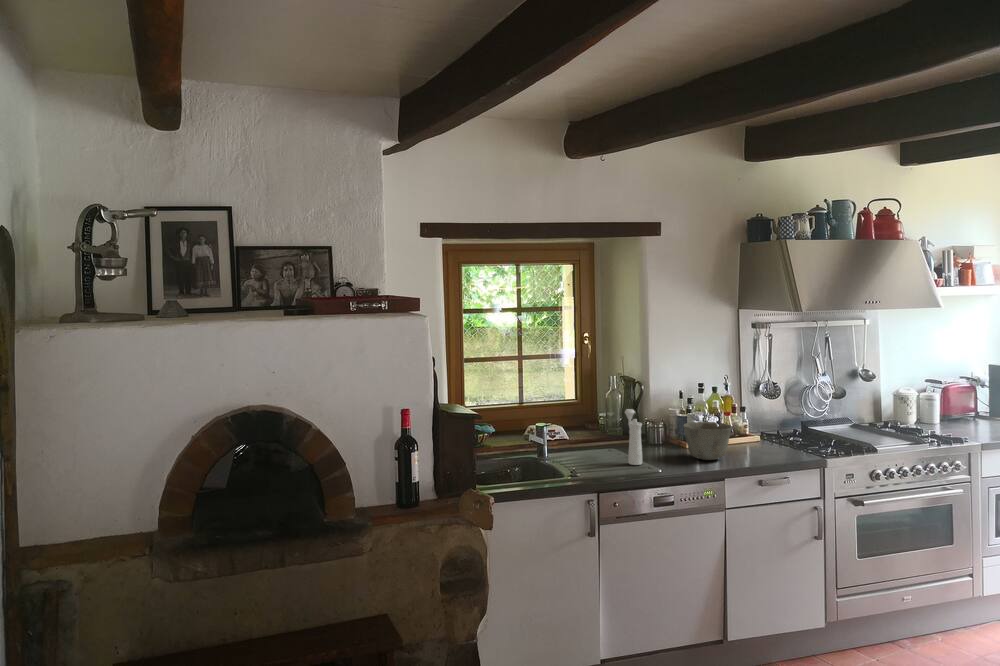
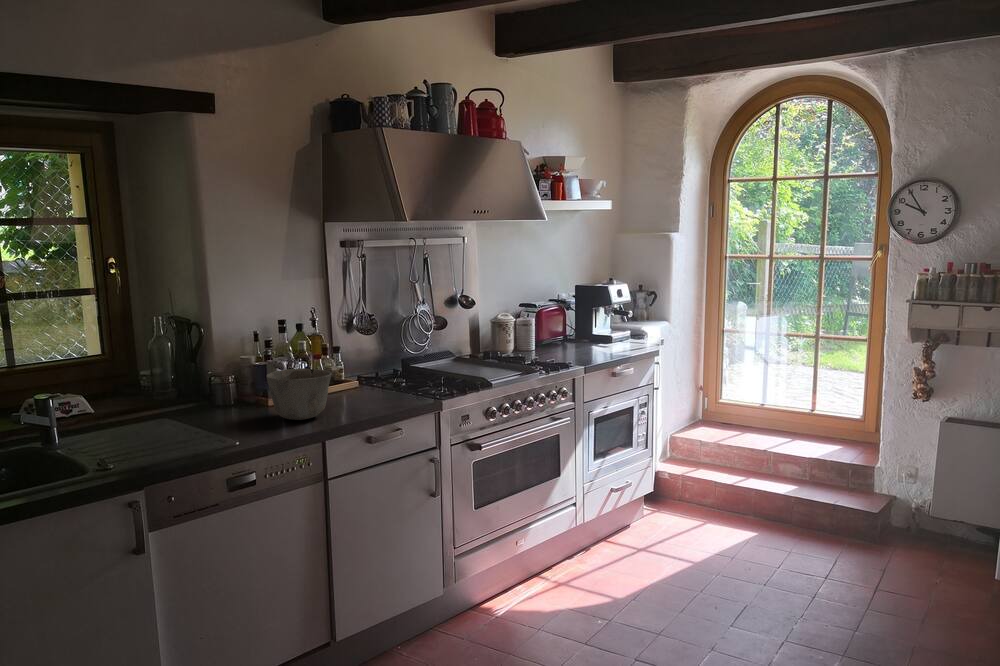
pepper mill: present [625,409,642,465] -> none [180,360,212,439]

